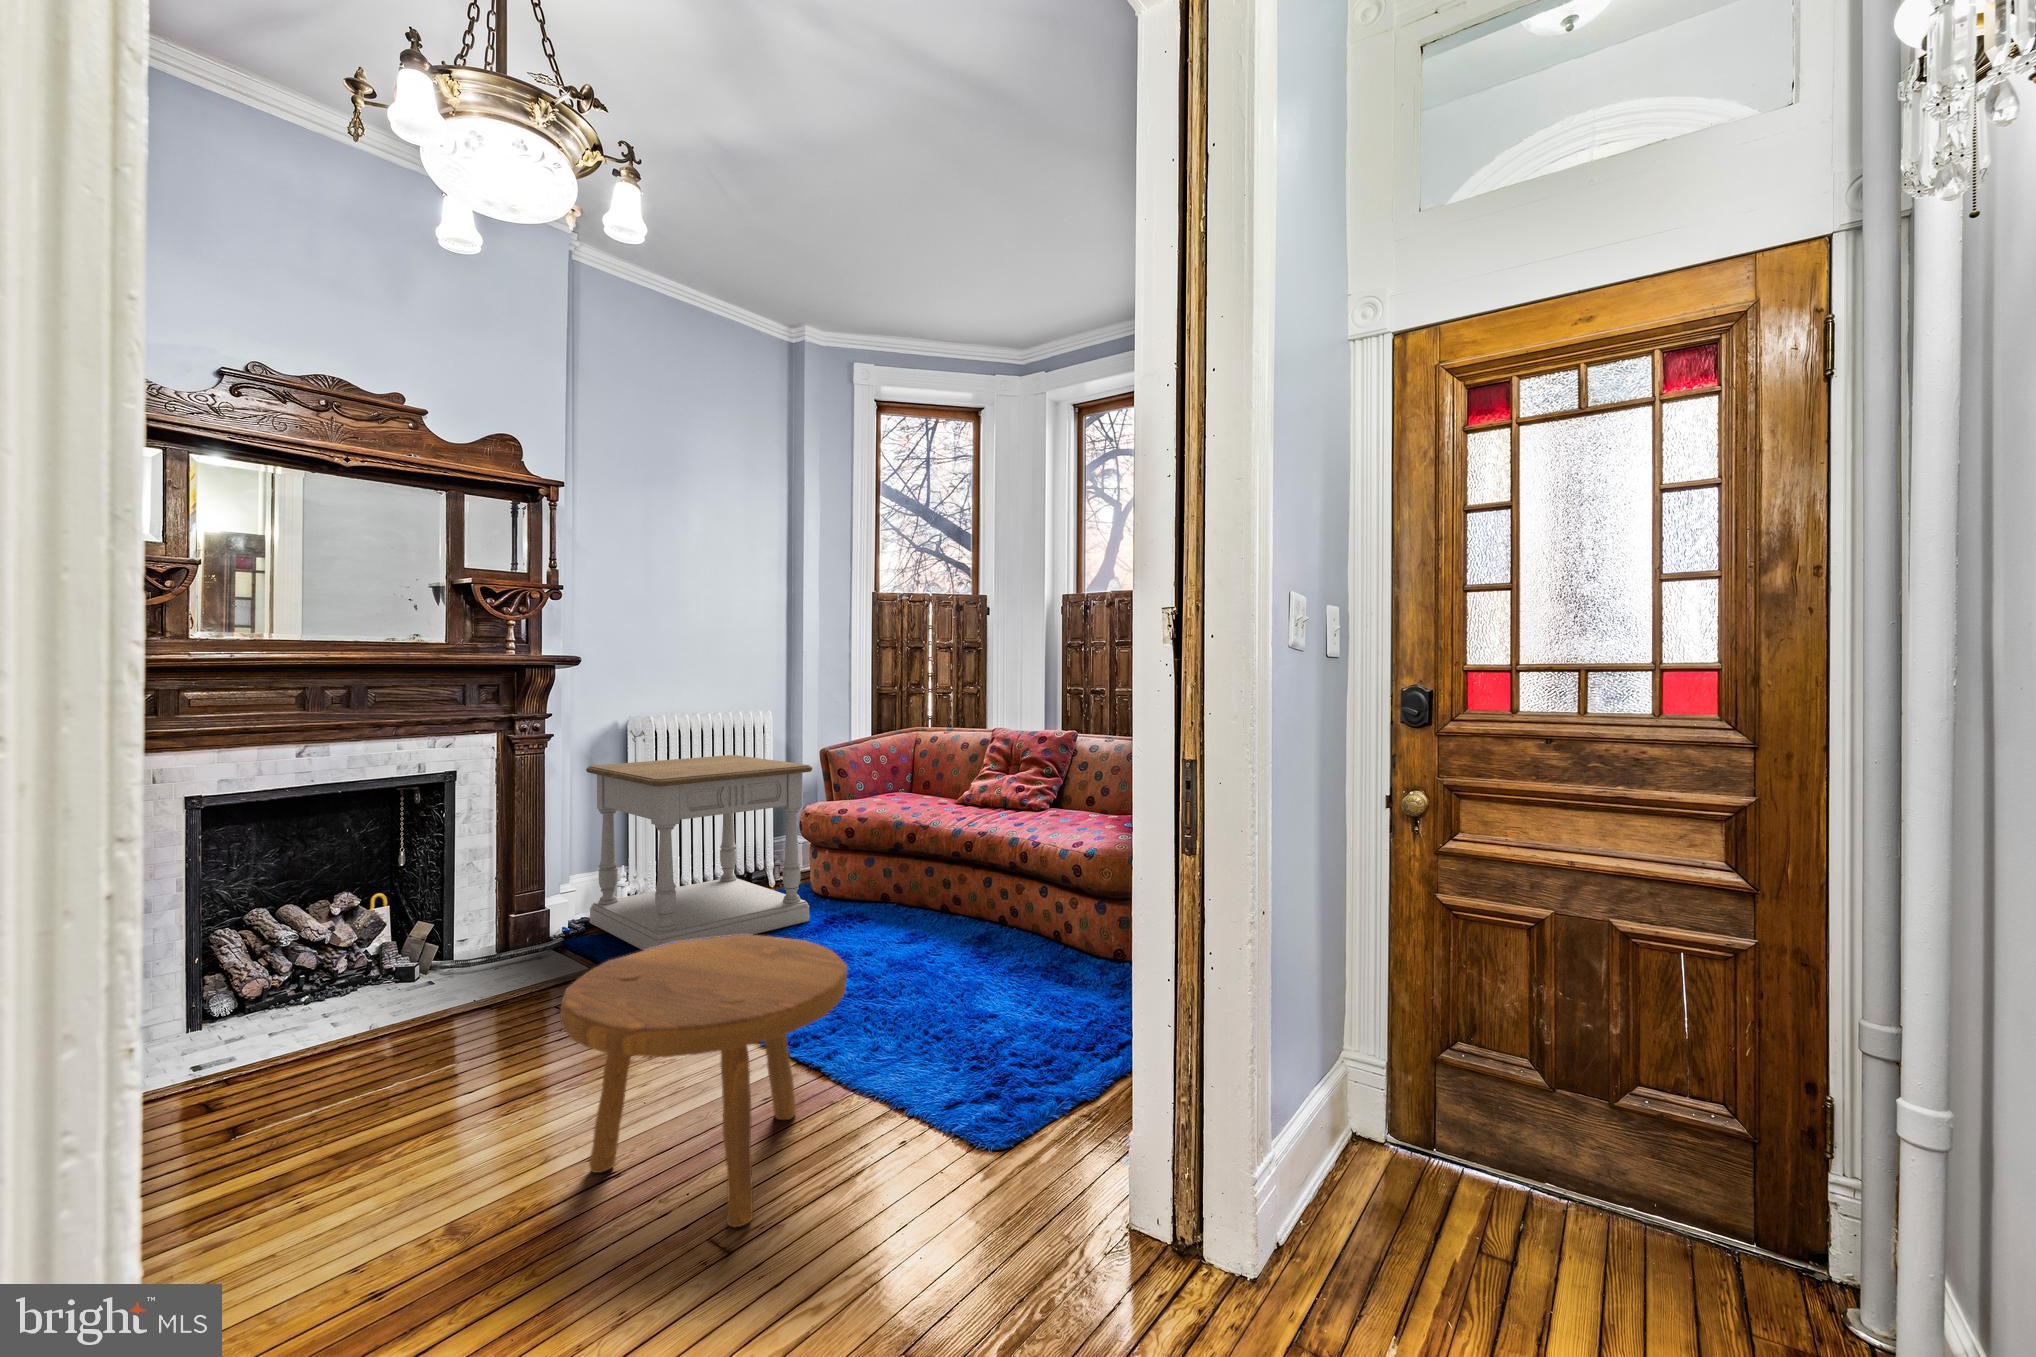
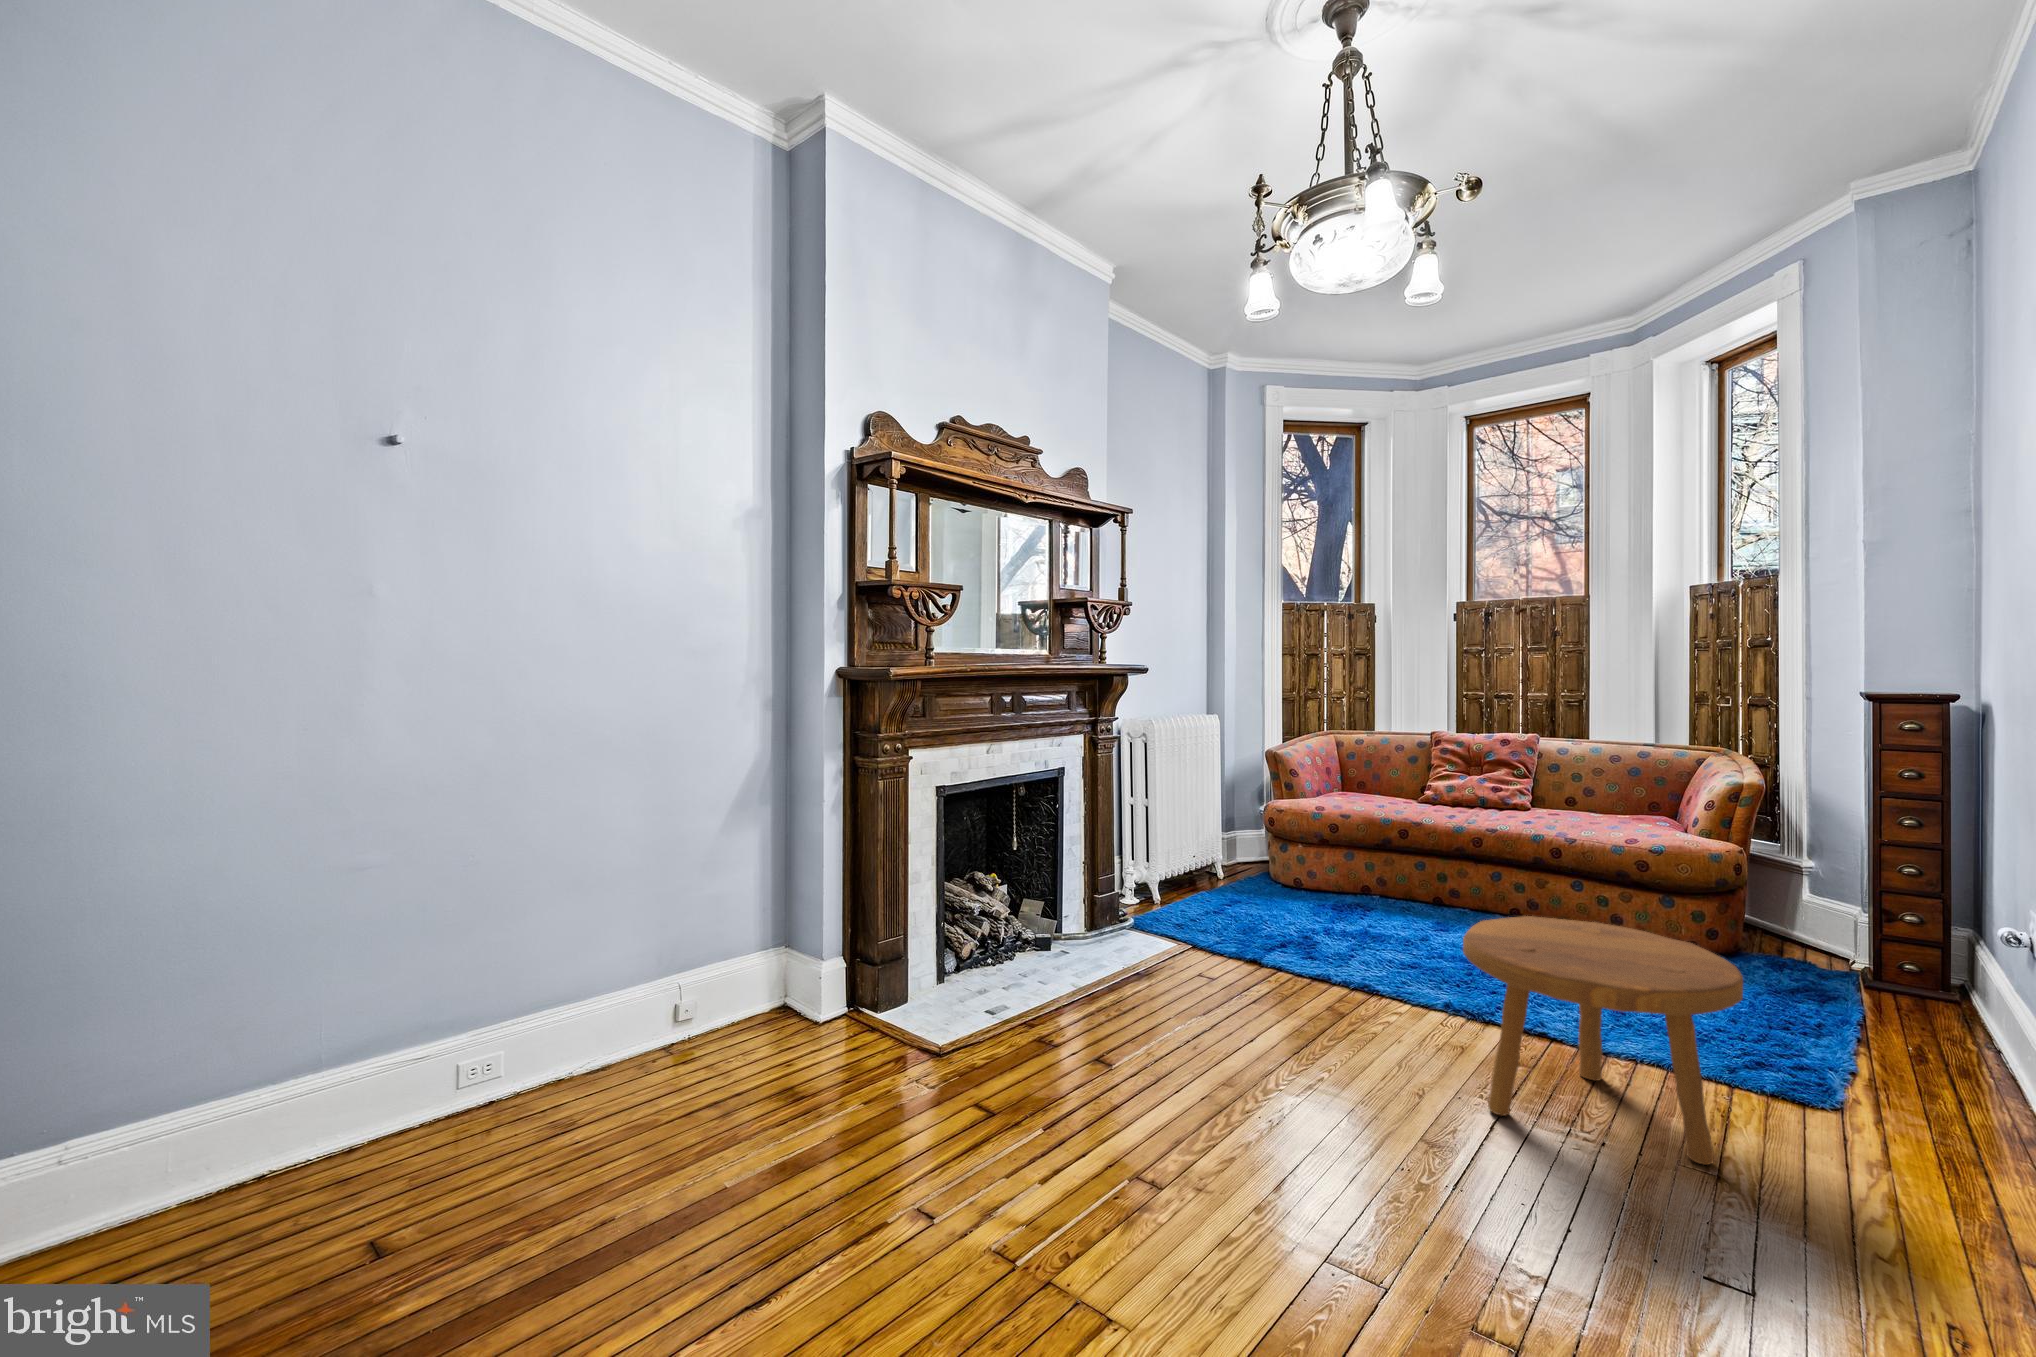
side table: present [586,755,812,950] -> none [1116,755,1323,938]

